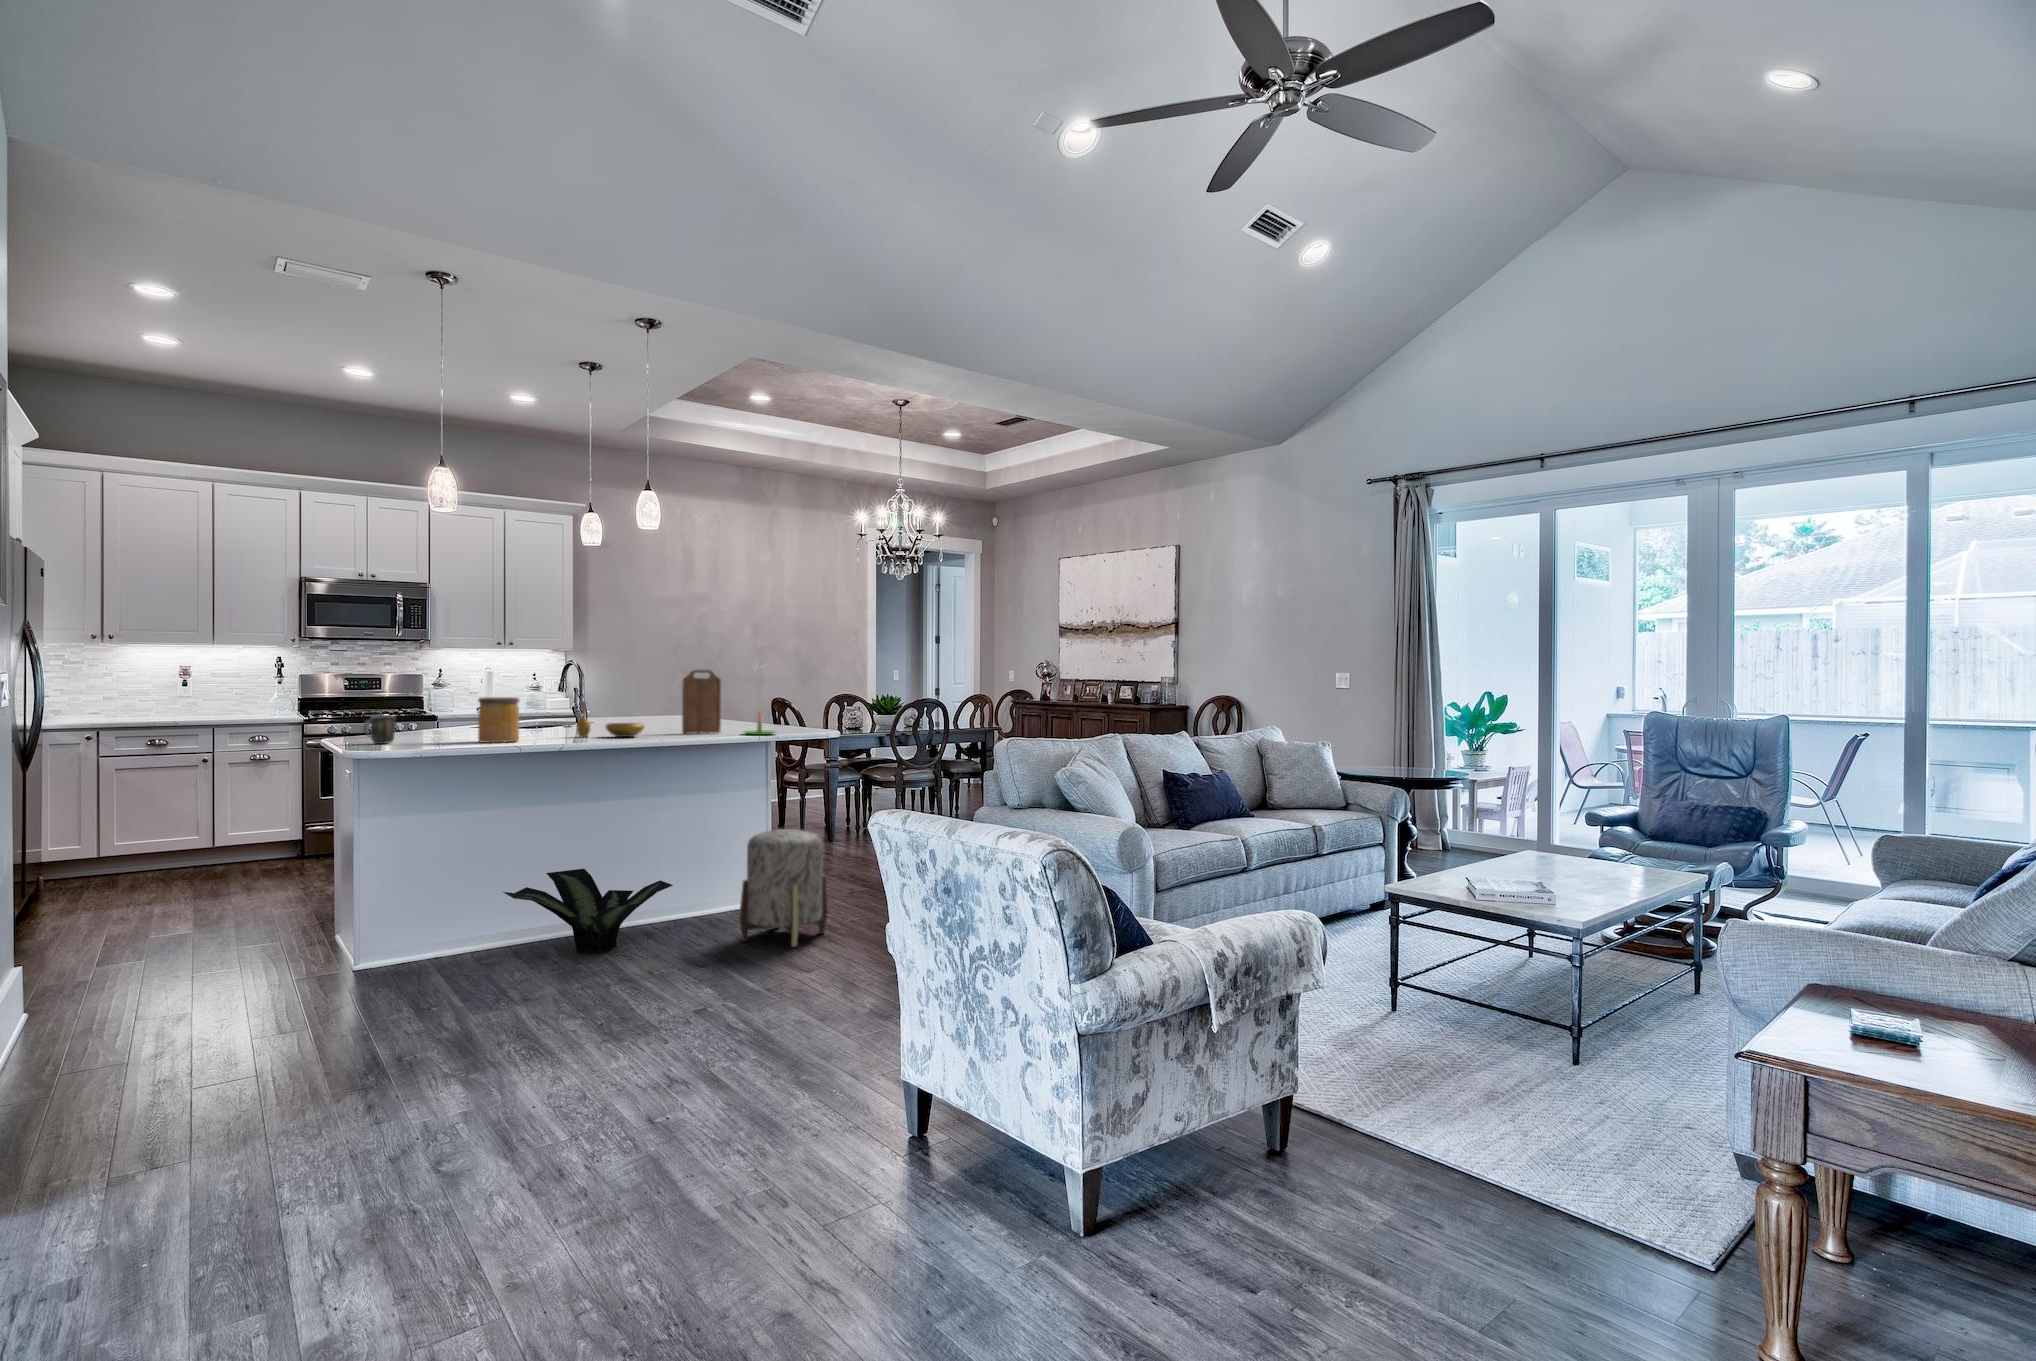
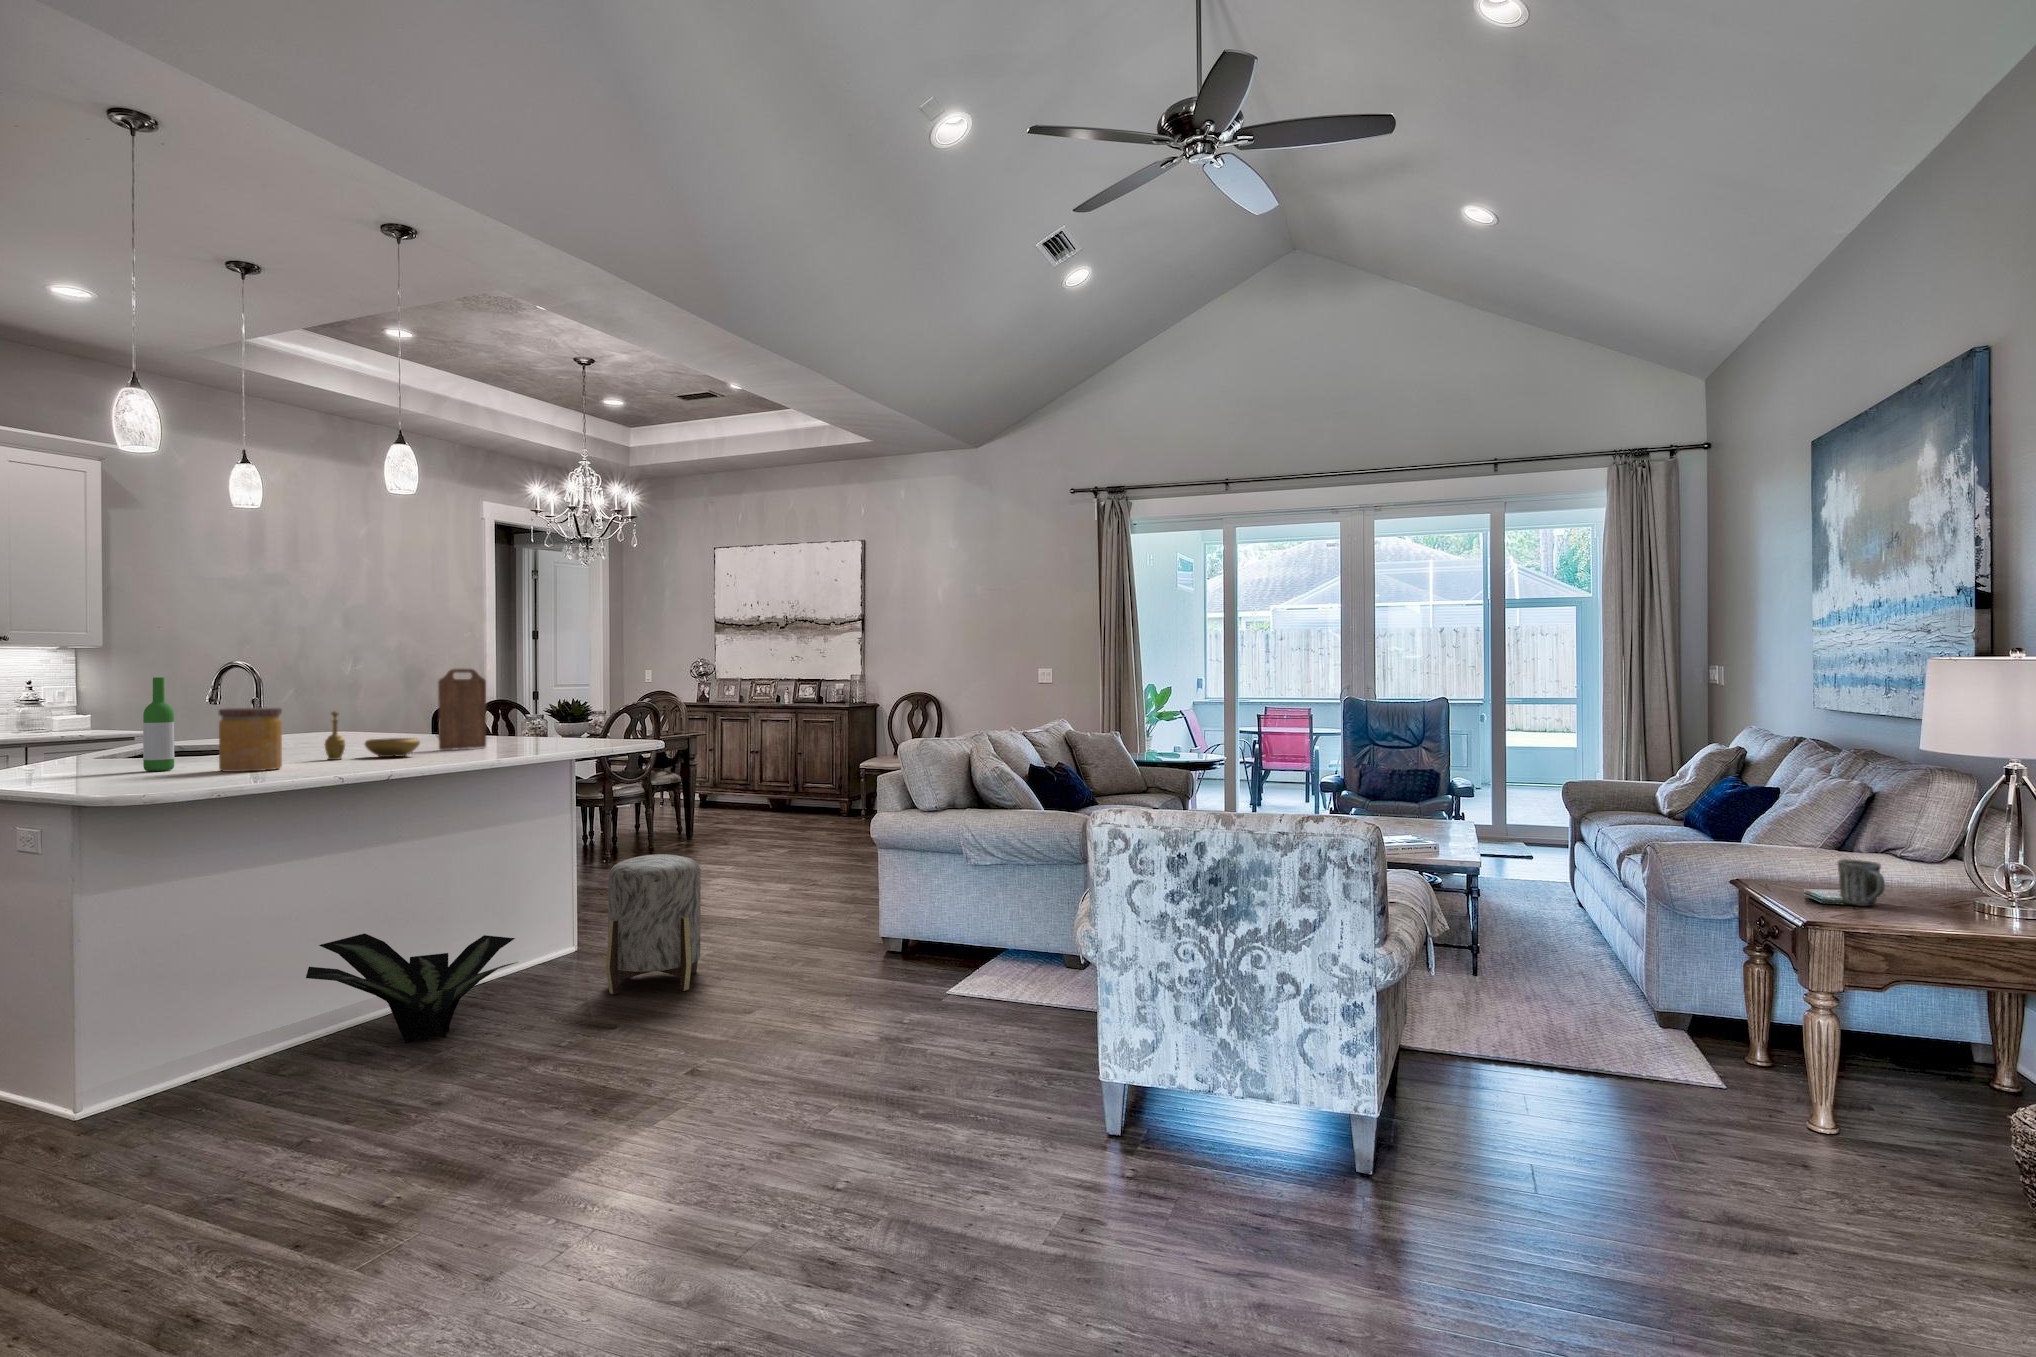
wine bottle: none [446,675,464,740] -> present [143,677,174,771]
candle: present [744,713,776,735] -> none [518,718,567,748]
mug: present [363,715,396,744] -> present [1838,859,1885,906]

